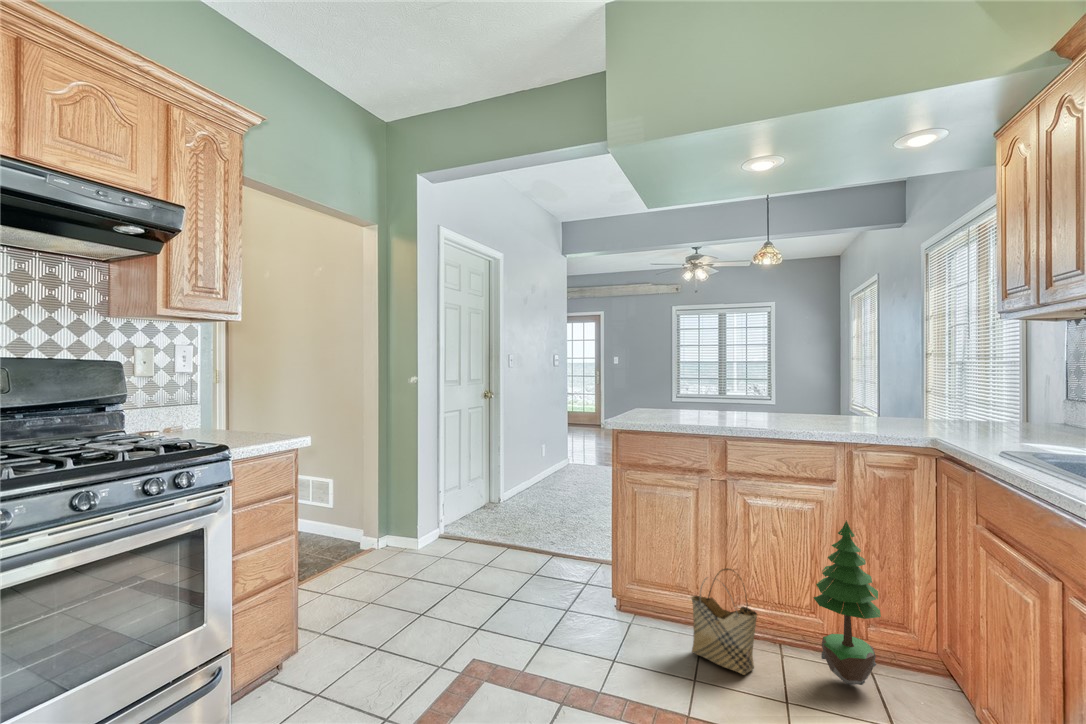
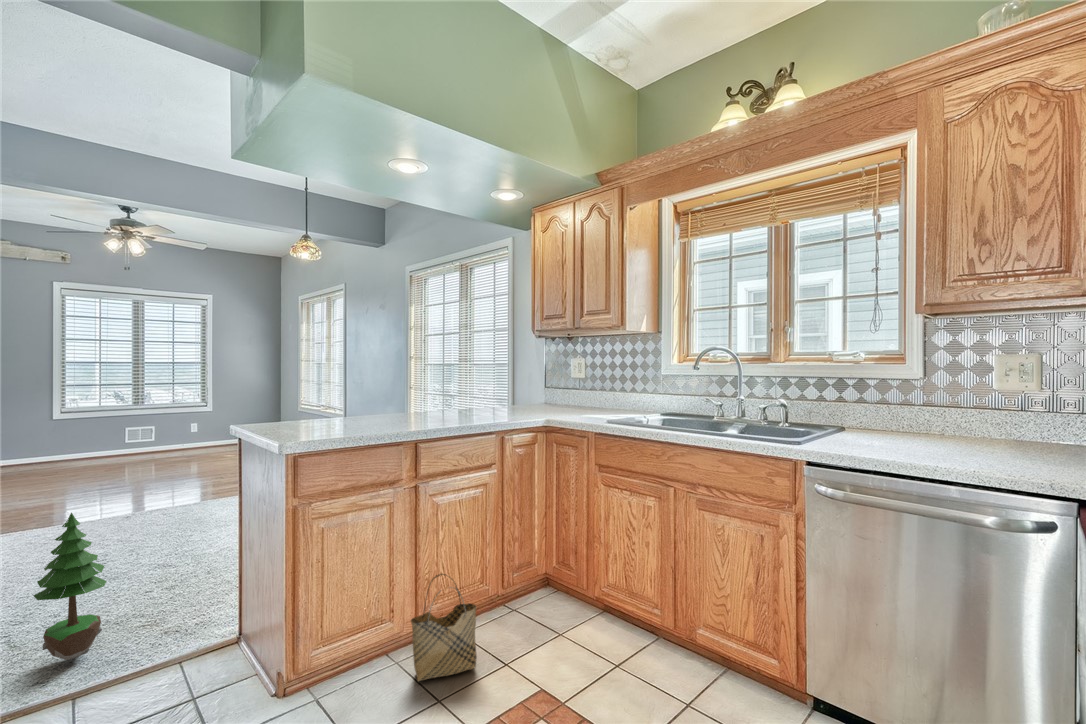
potted tree: present [814,521,881,685] -> present [34,513,107,660]

